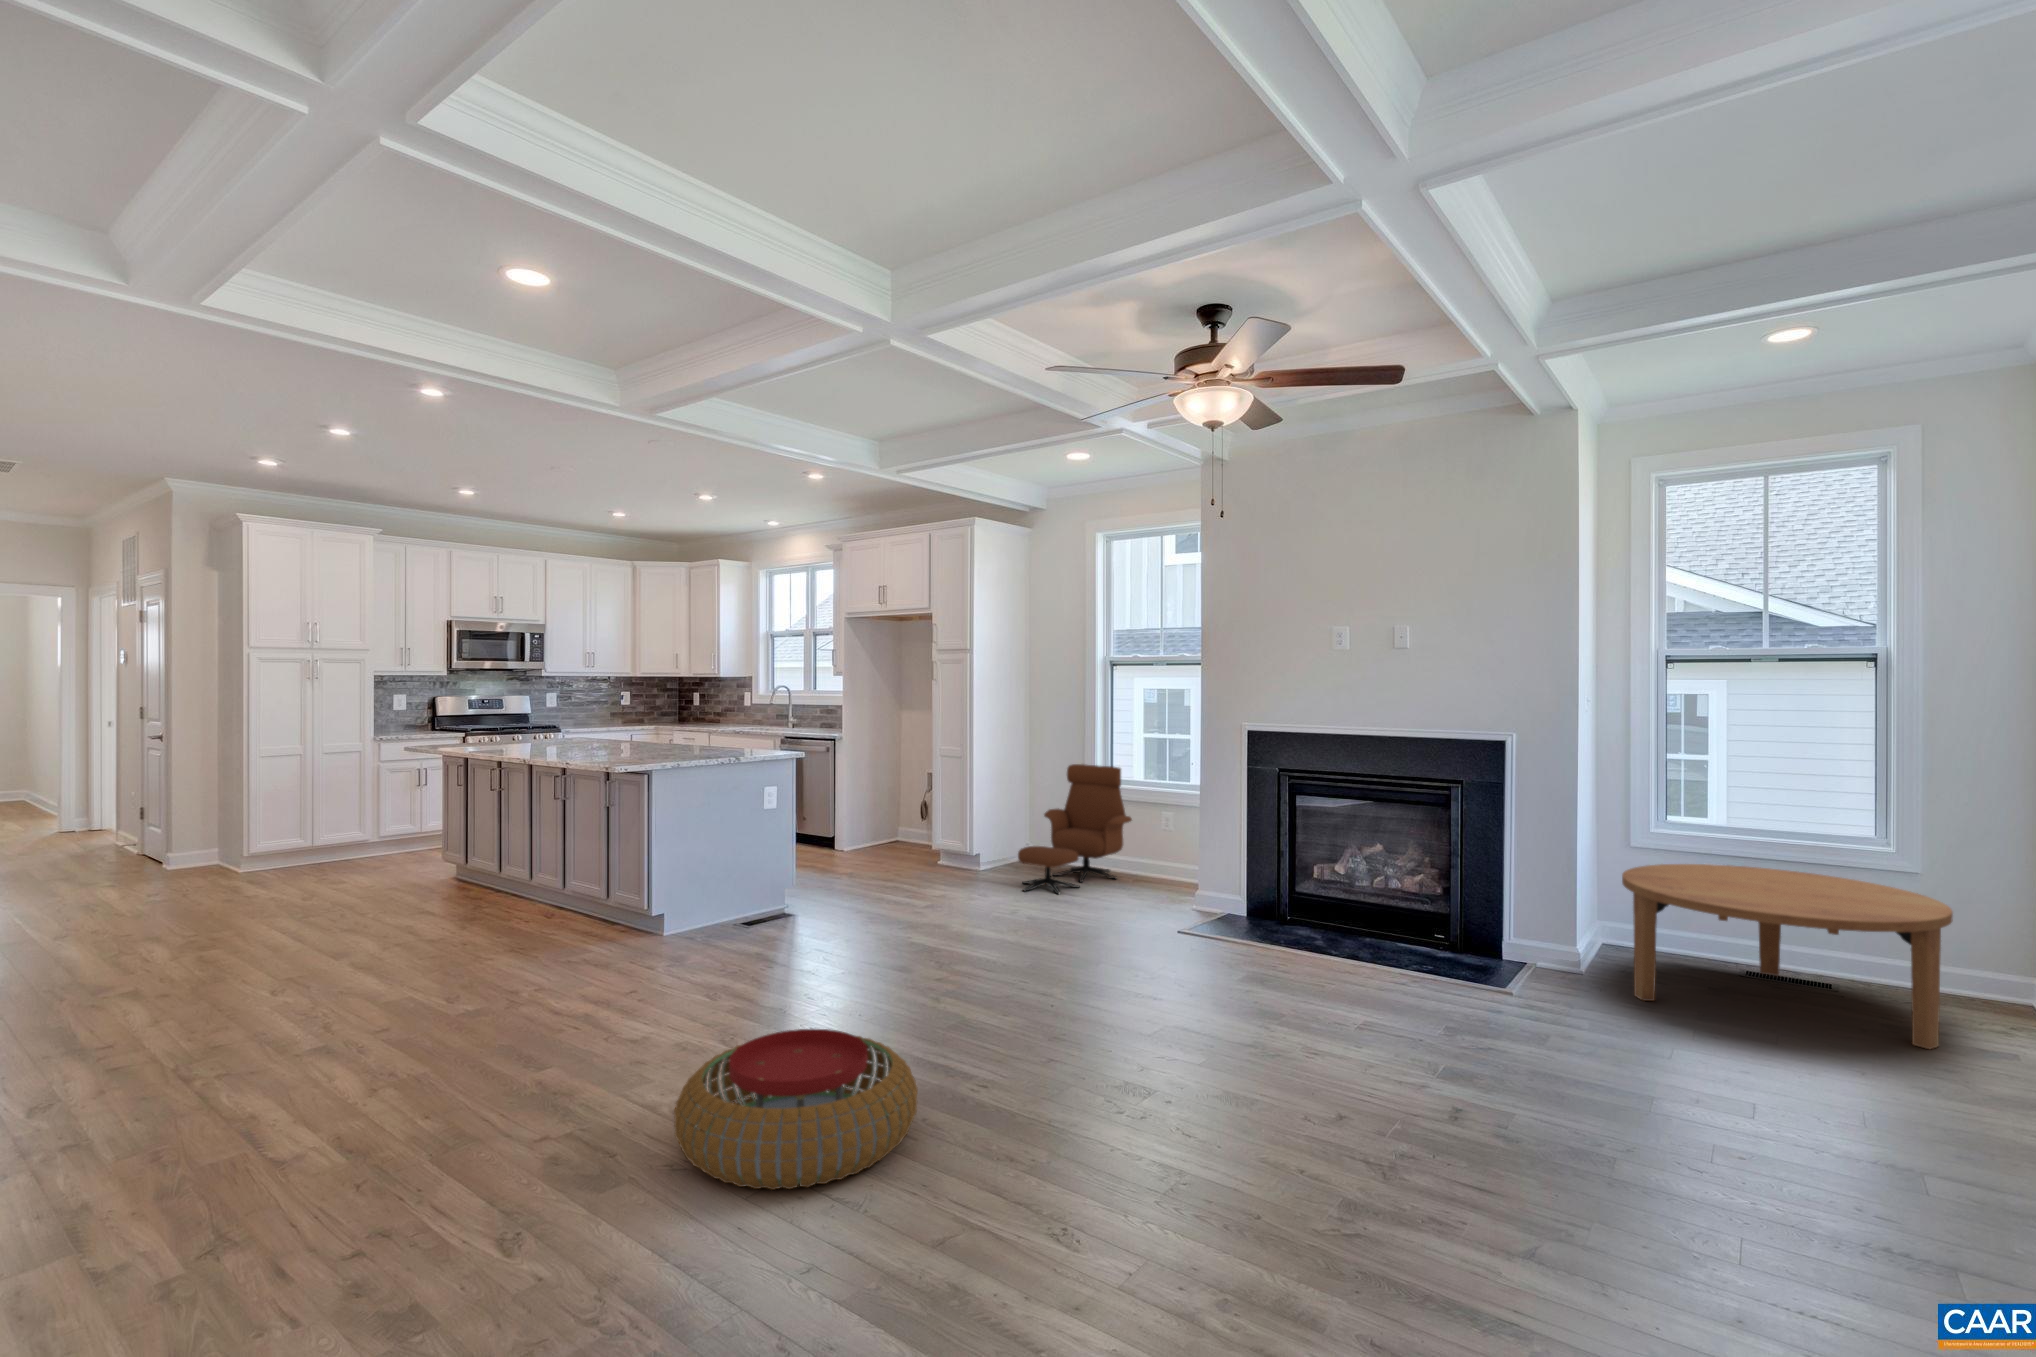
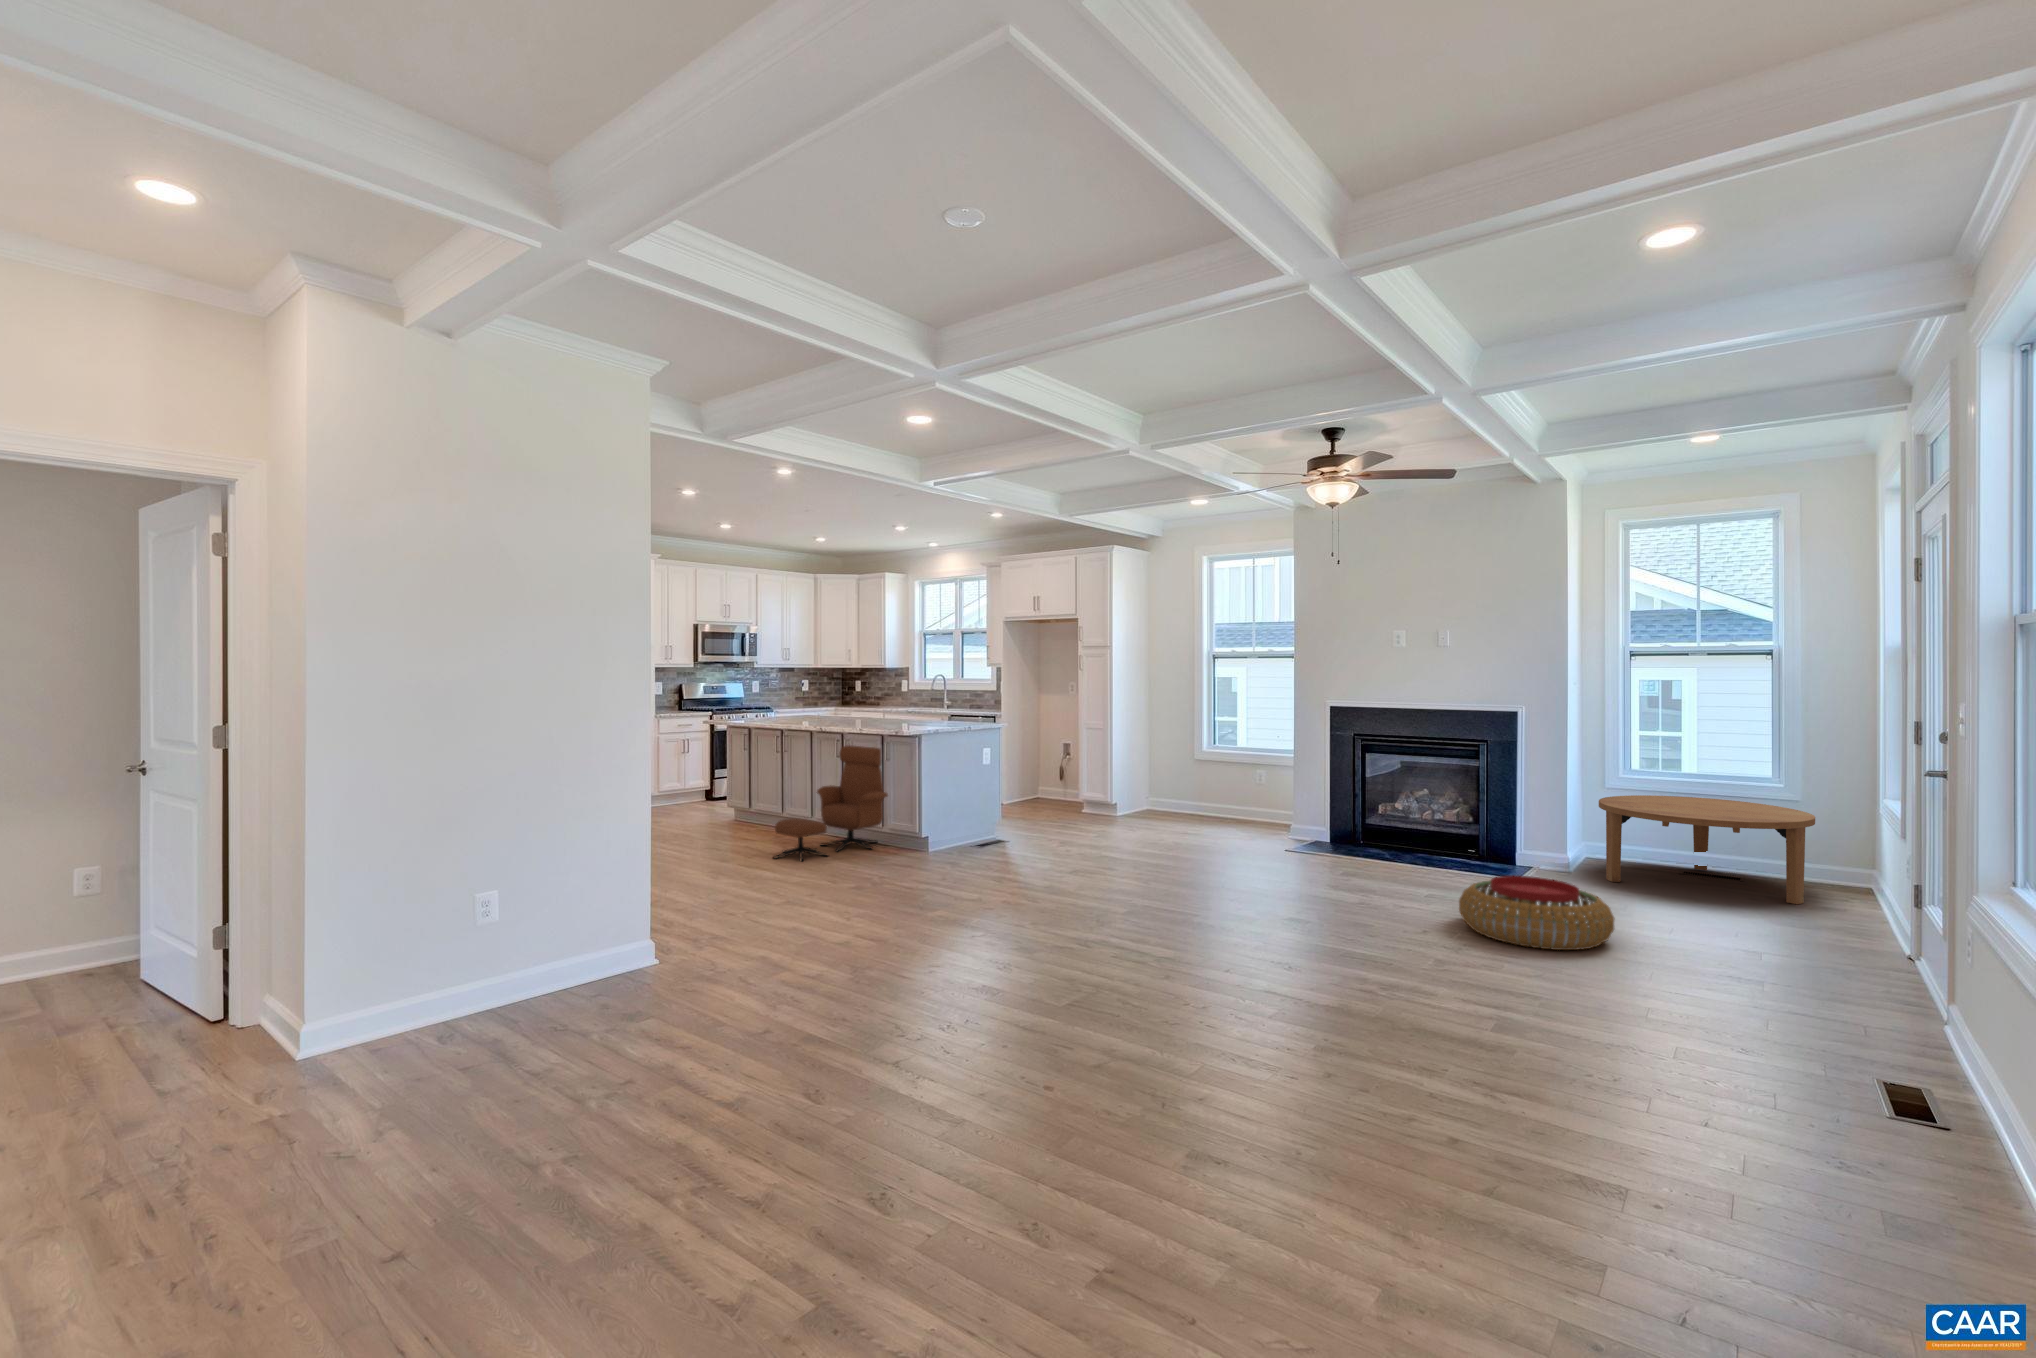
lounge chair: present [1018,764,1132,894] -> present [773,745,888,861]
pouf: present [674,1029,917,1190] -> present [1459,876,1615,950]

